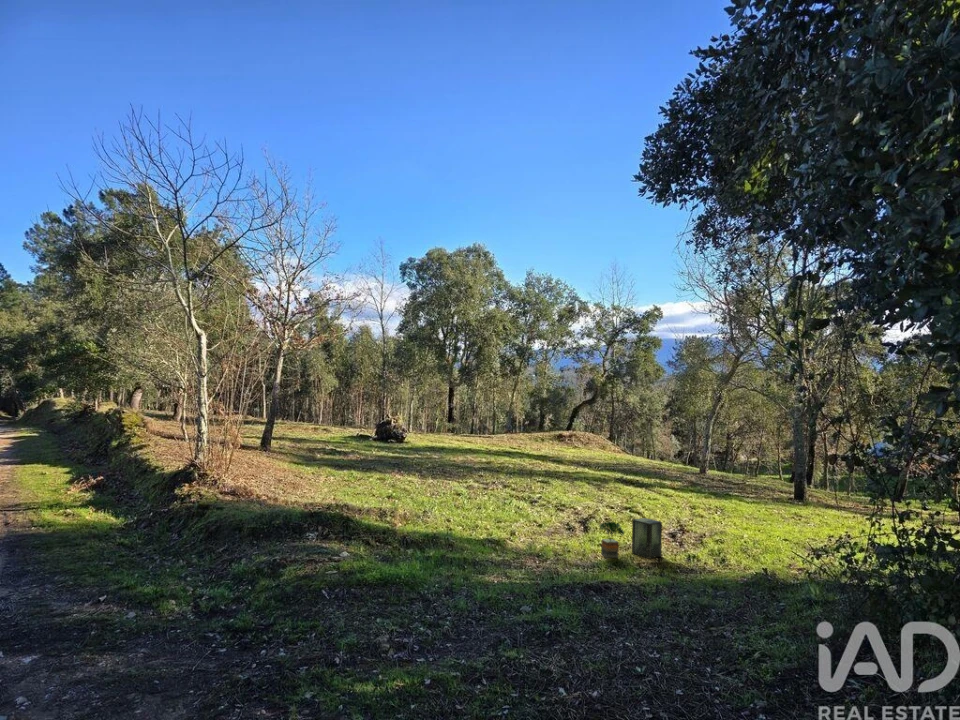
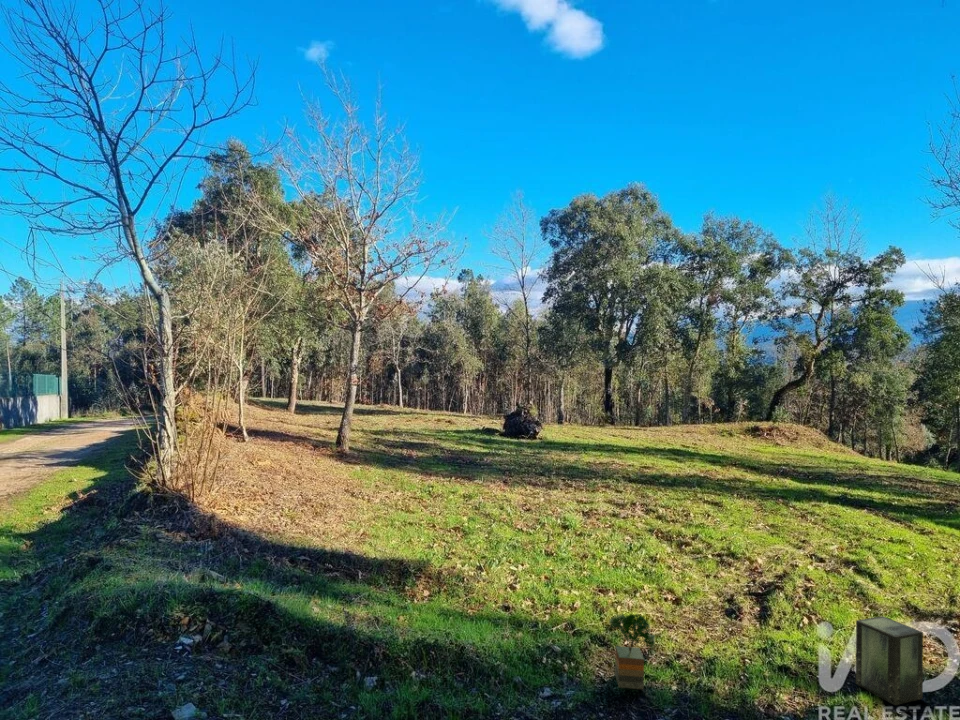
potted tree: present [600,522,624,558] -> present [610,614,655,689]

